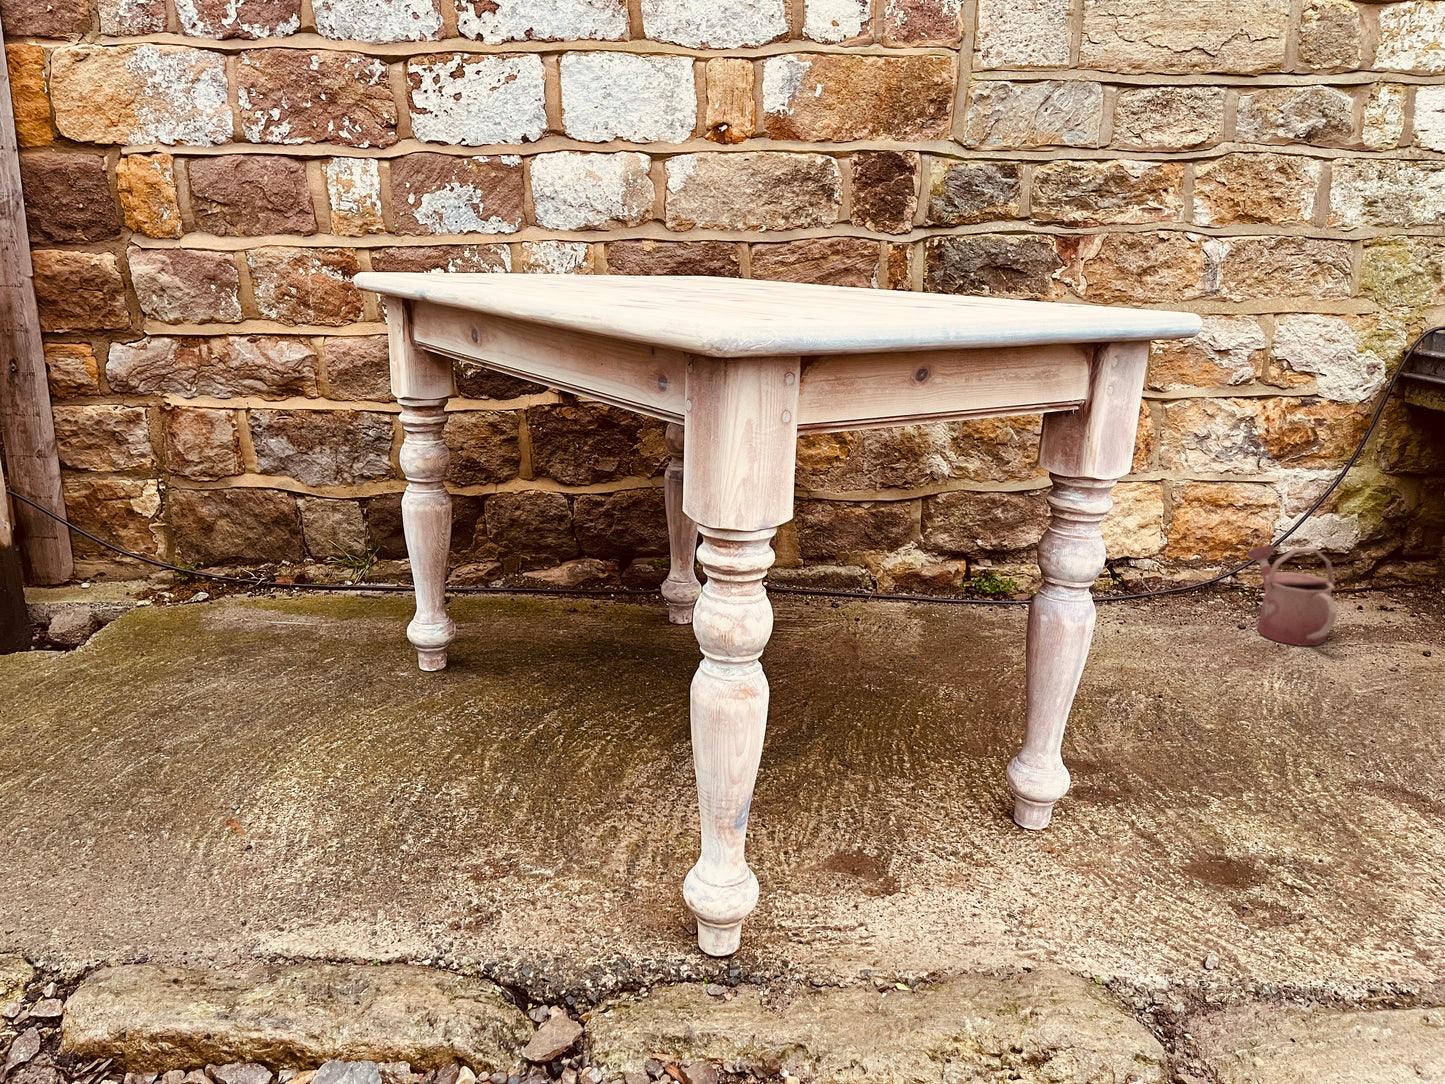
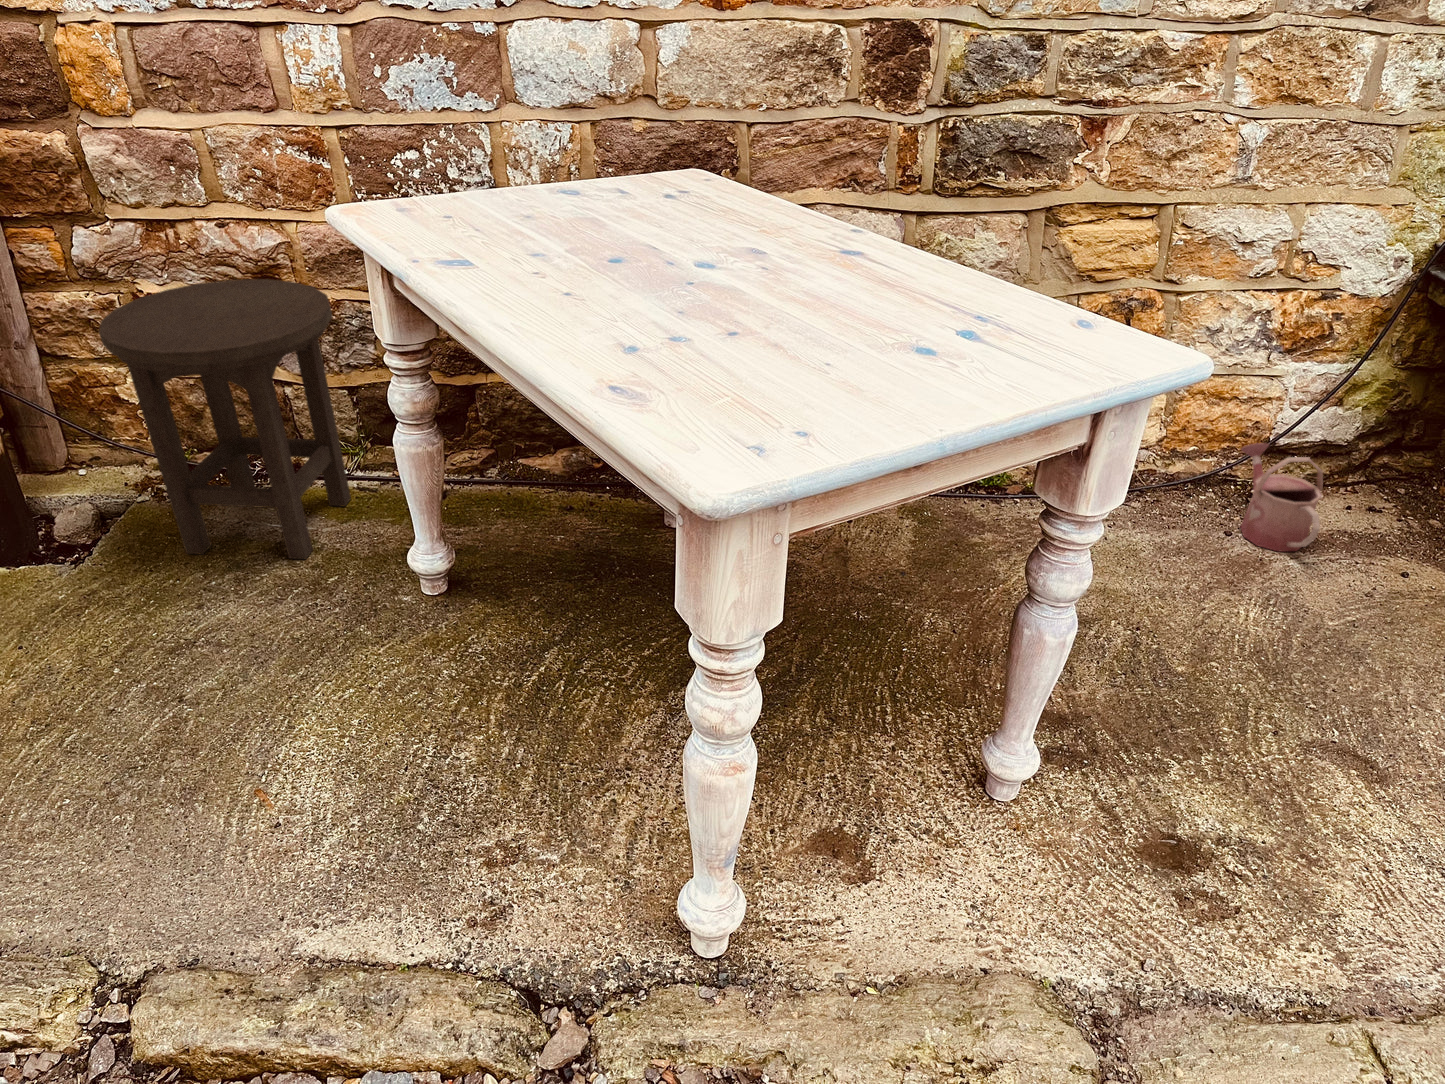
stool: none [126,388,351,650] -> present [99,279,351,559]

